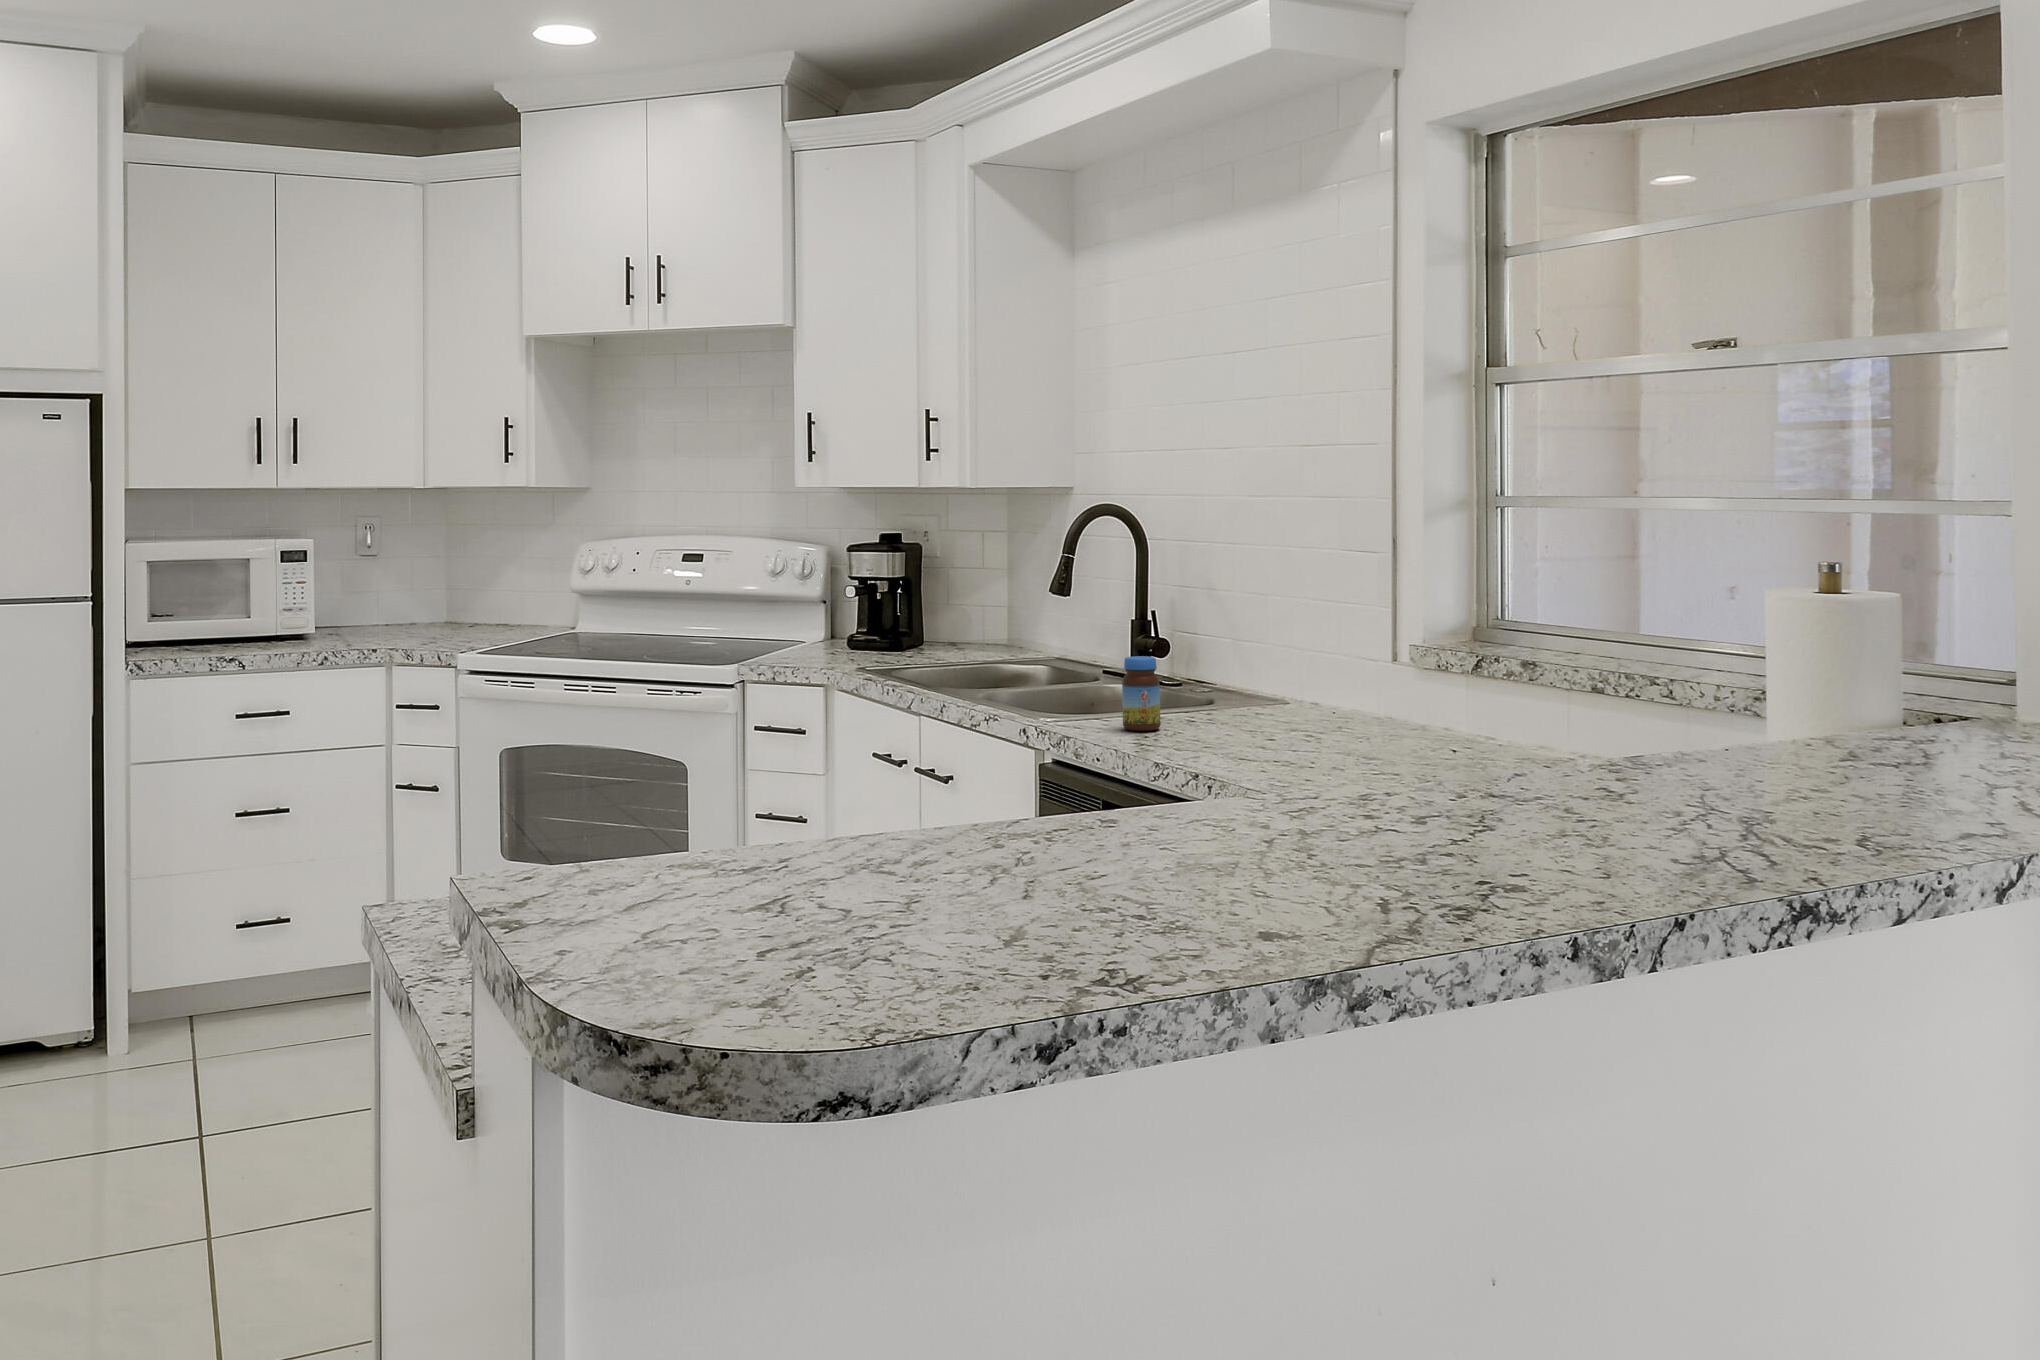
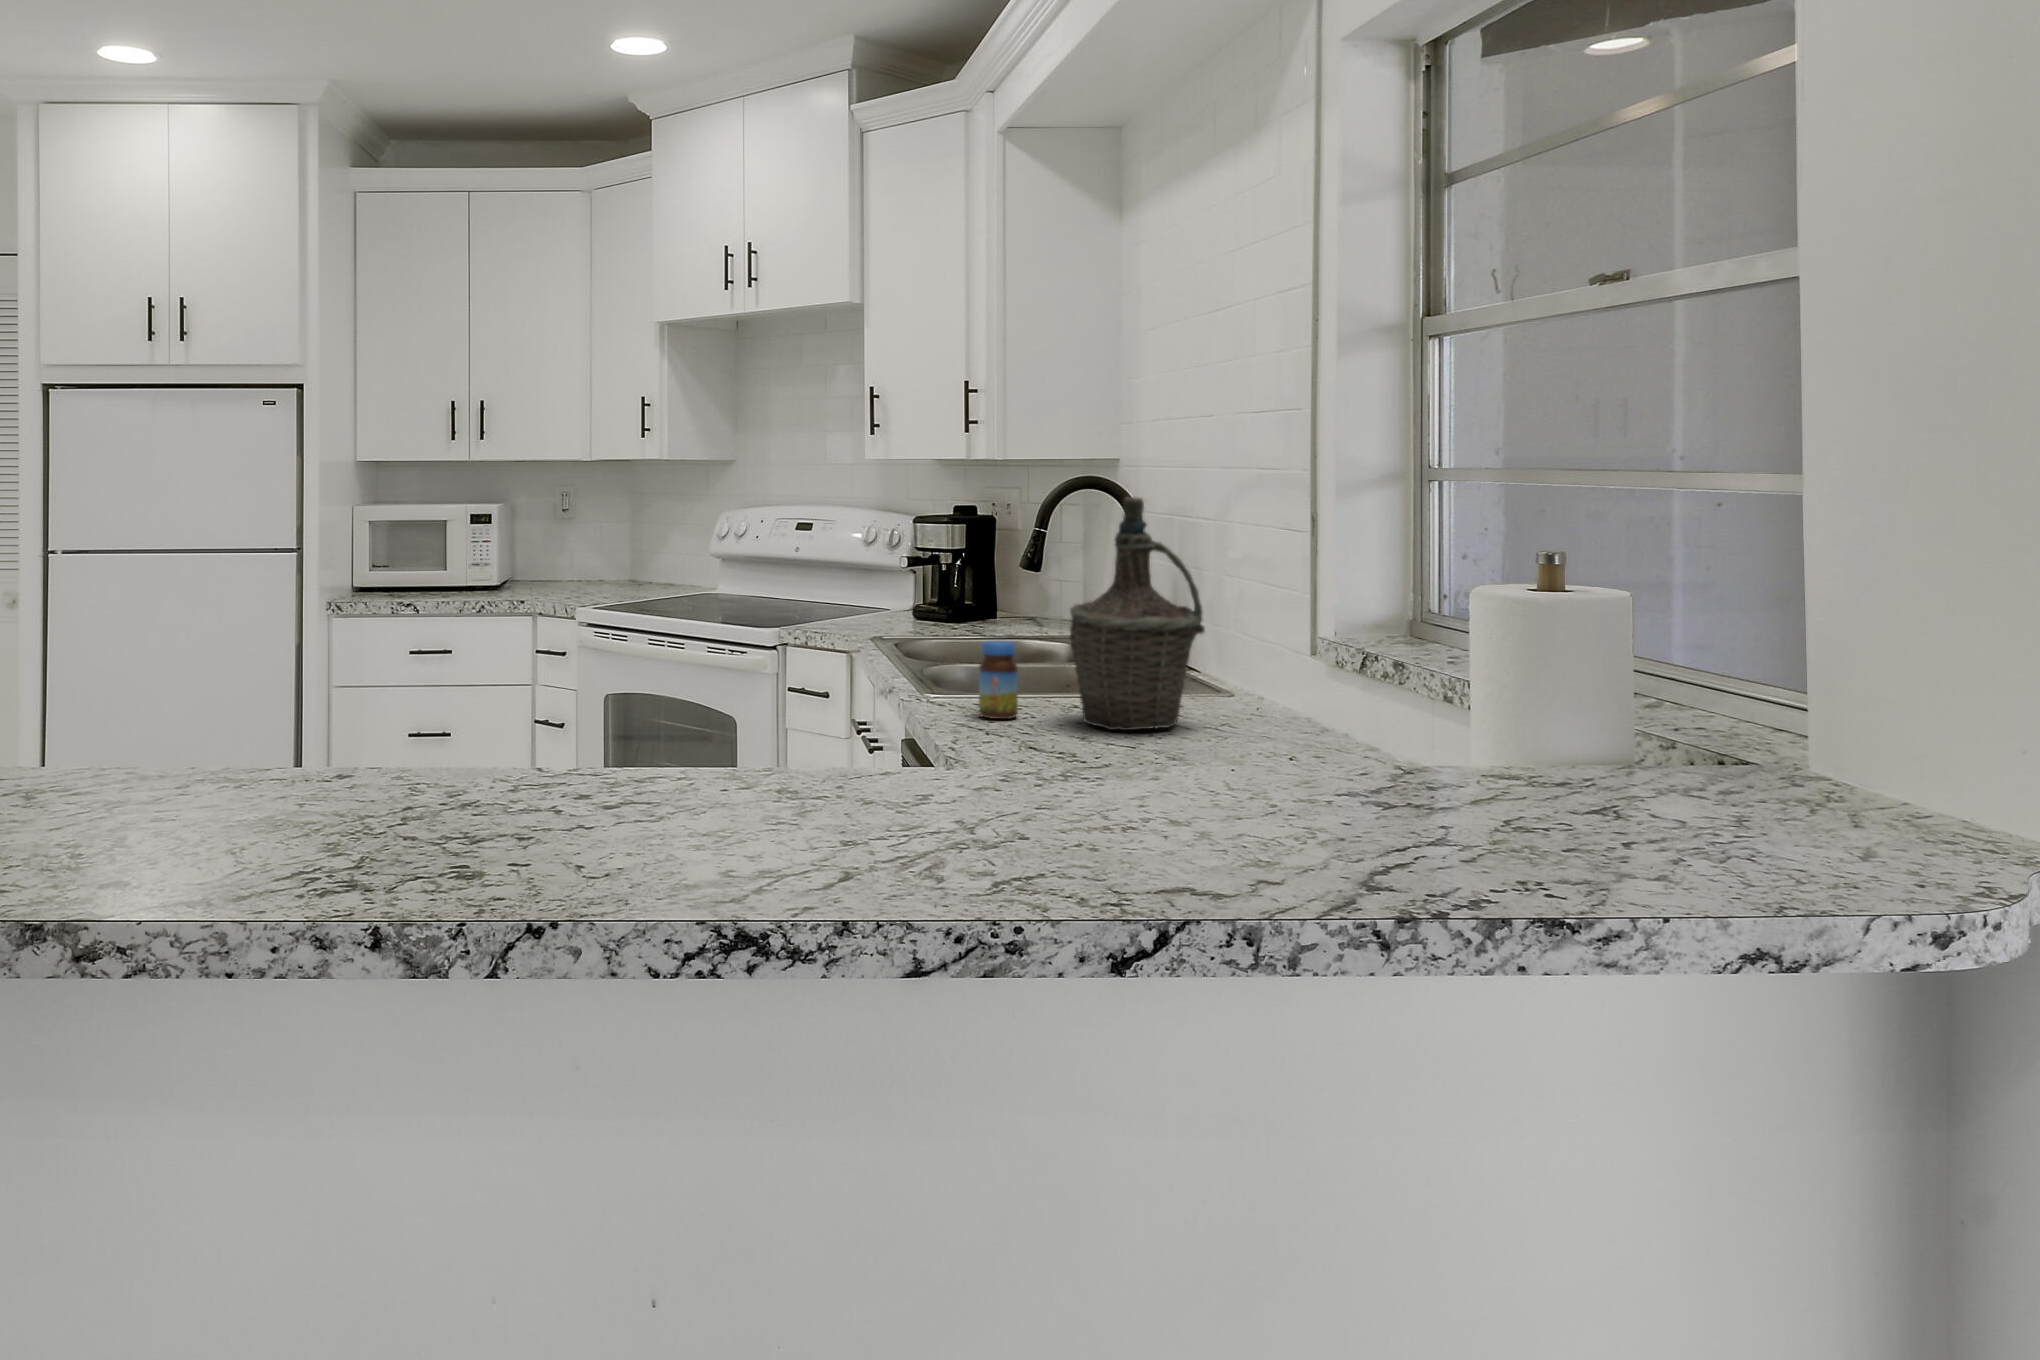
bottle: none [1209,515,1328,731] -> present [1070,497,1205,730]

